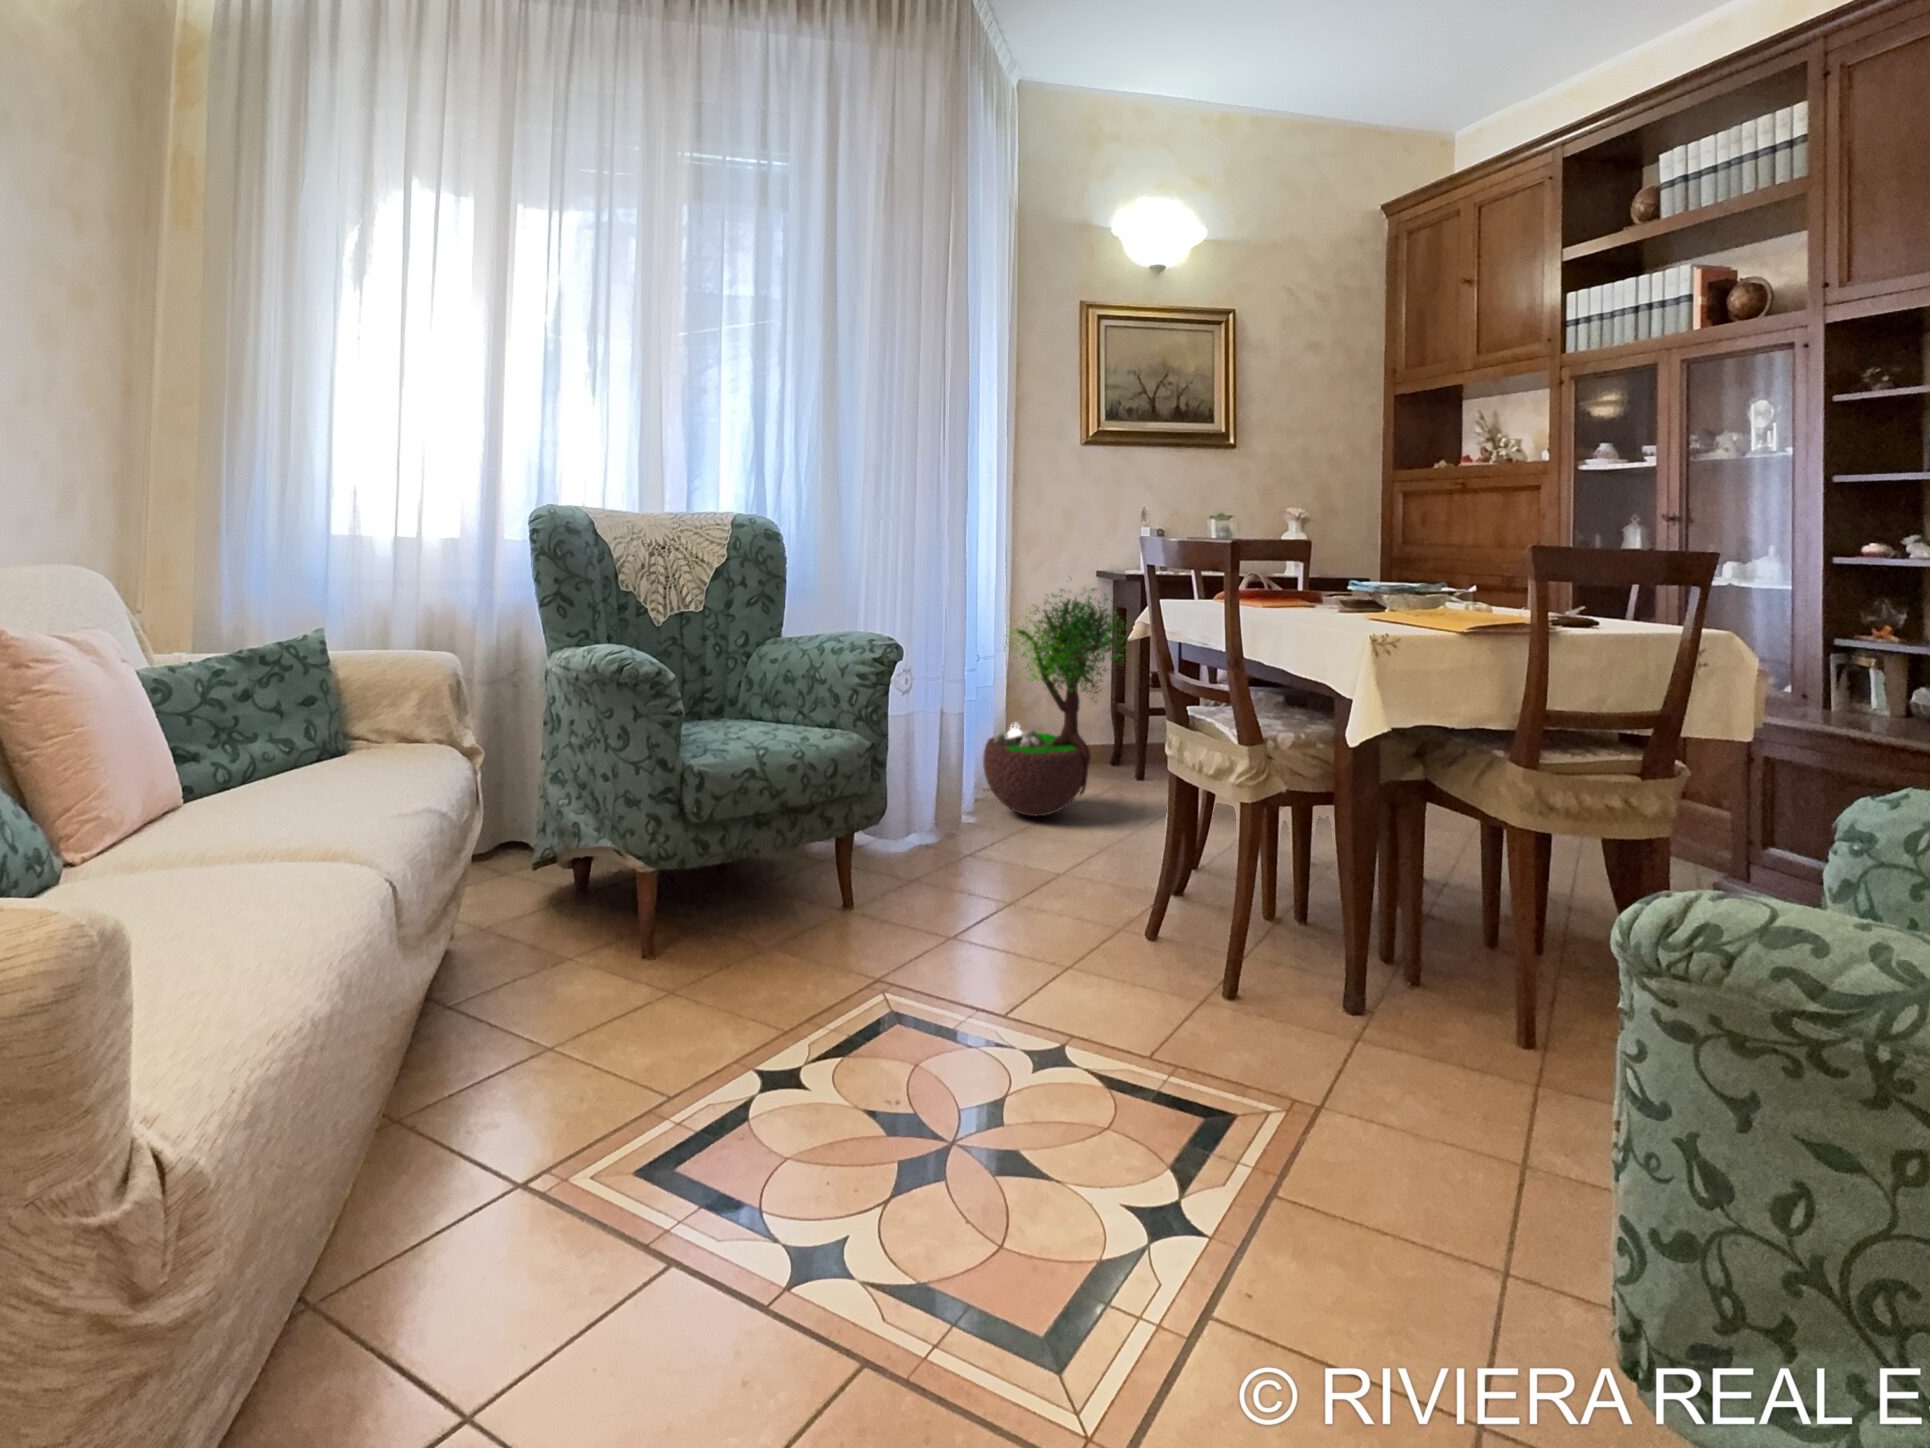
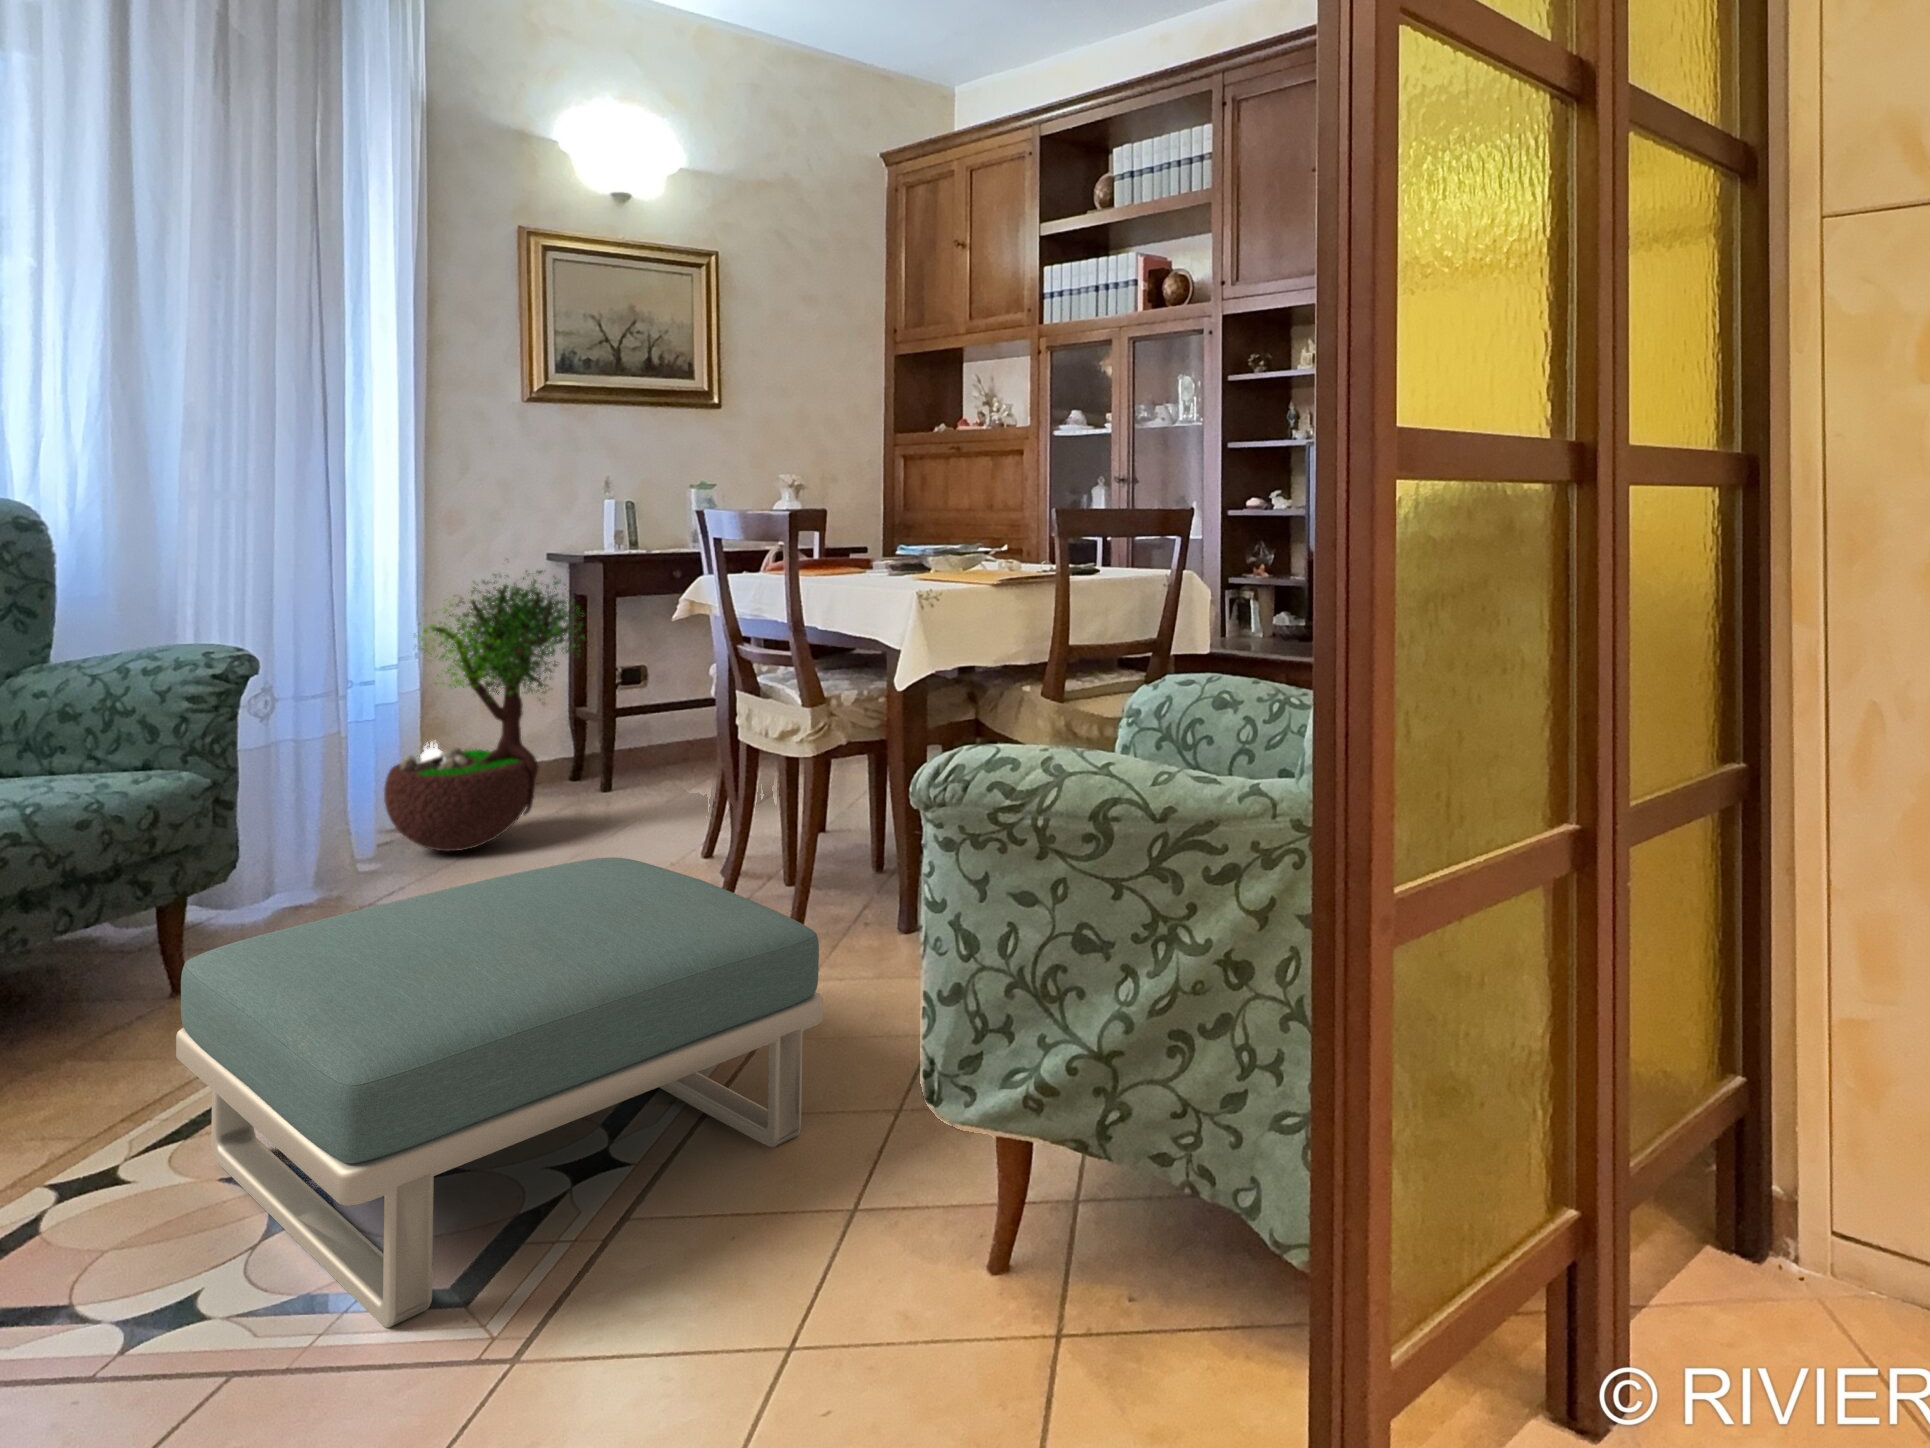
footstool: none [830,872,1400,1360] -> present [176,857,823,1328]

